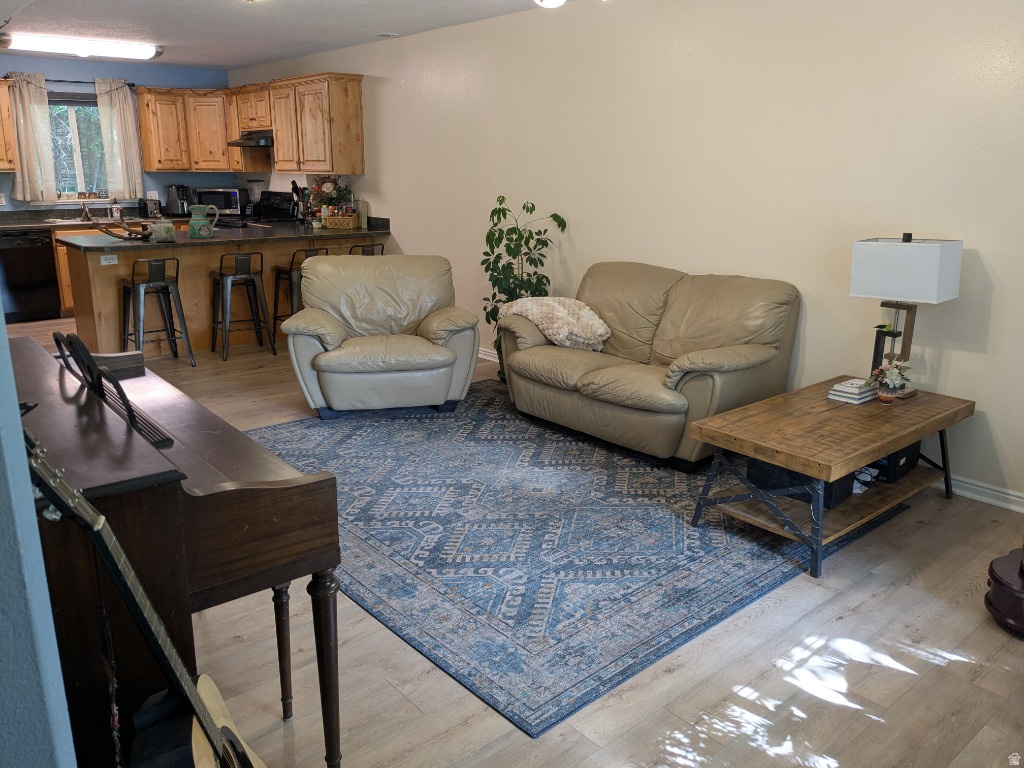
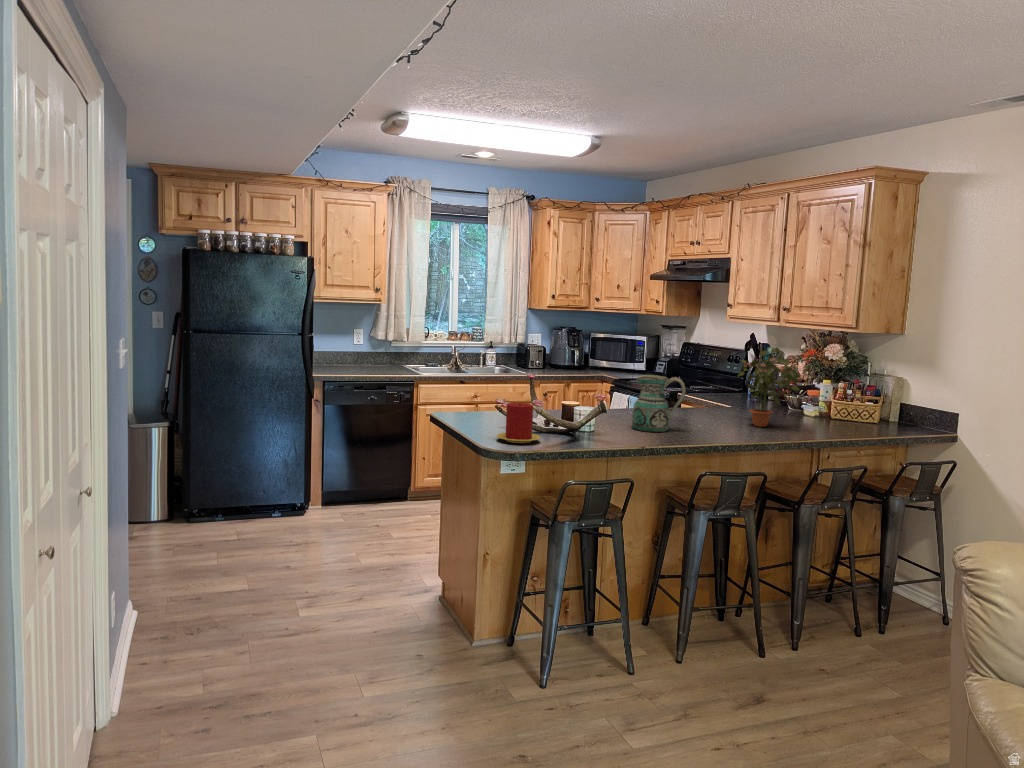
potted plant: none [262,186,298,234] -> present [738,348,800,427]
kettle: present [147,208,176,243] -> none [582,382,624,443]
candle: none [95,222,123,245] -> present [497,403,541,443]

